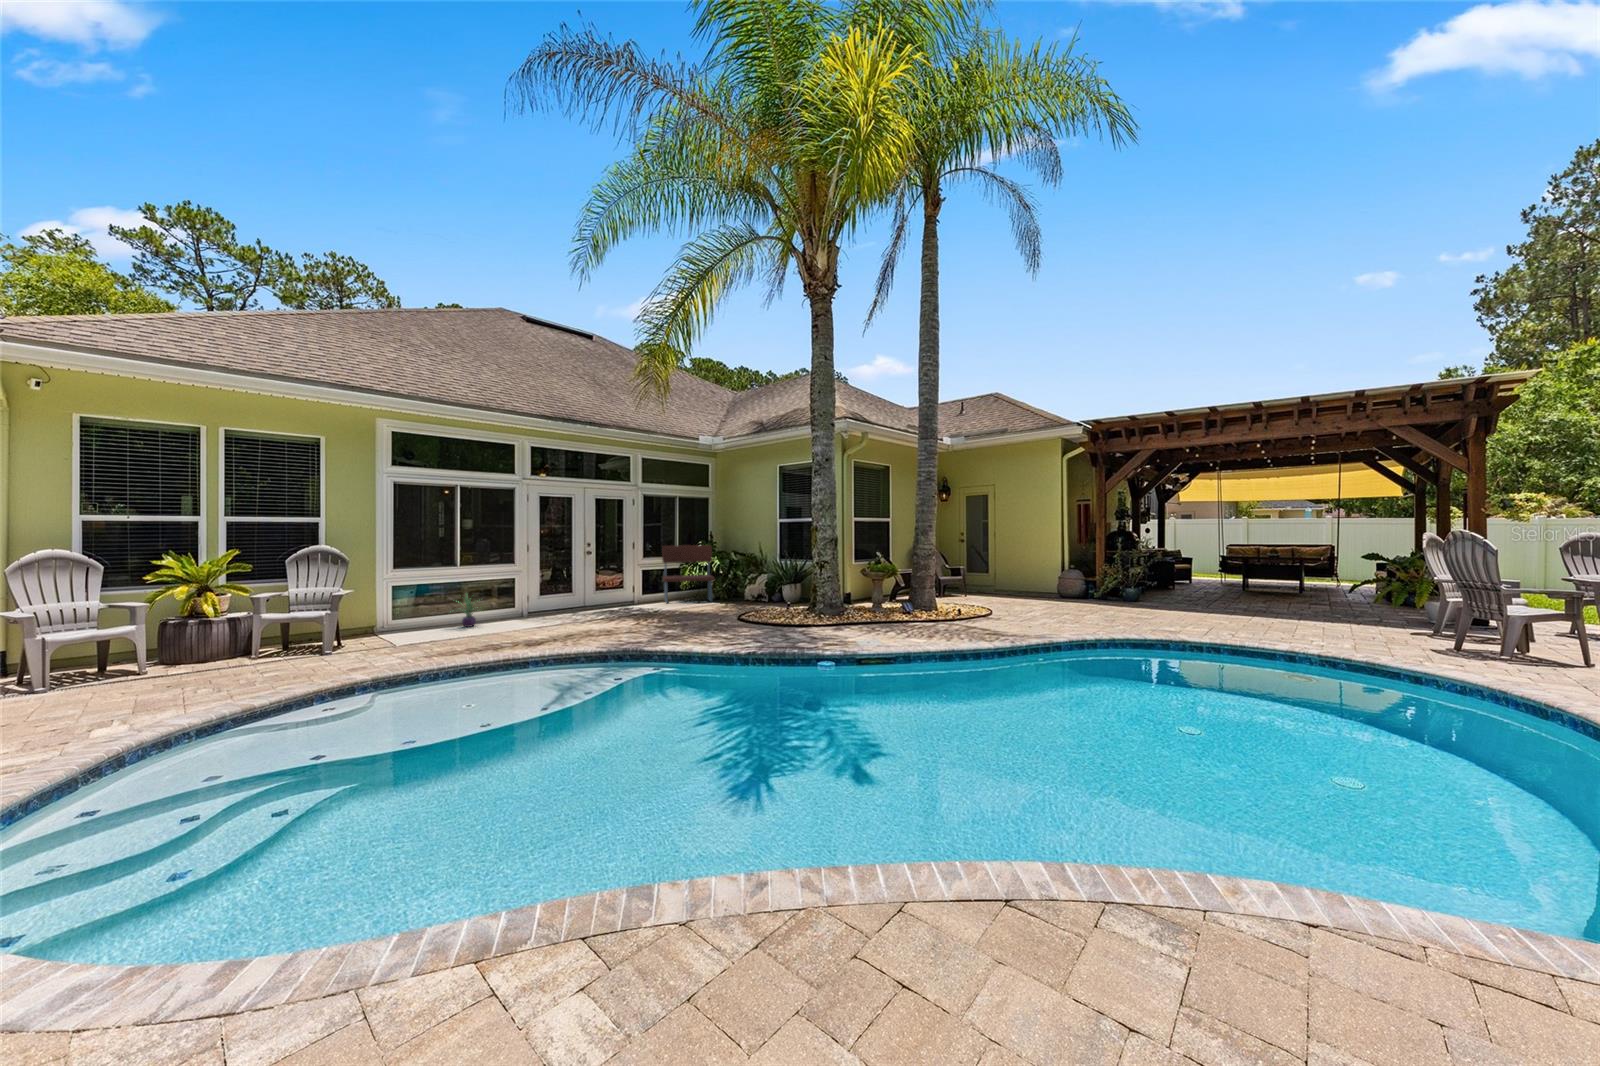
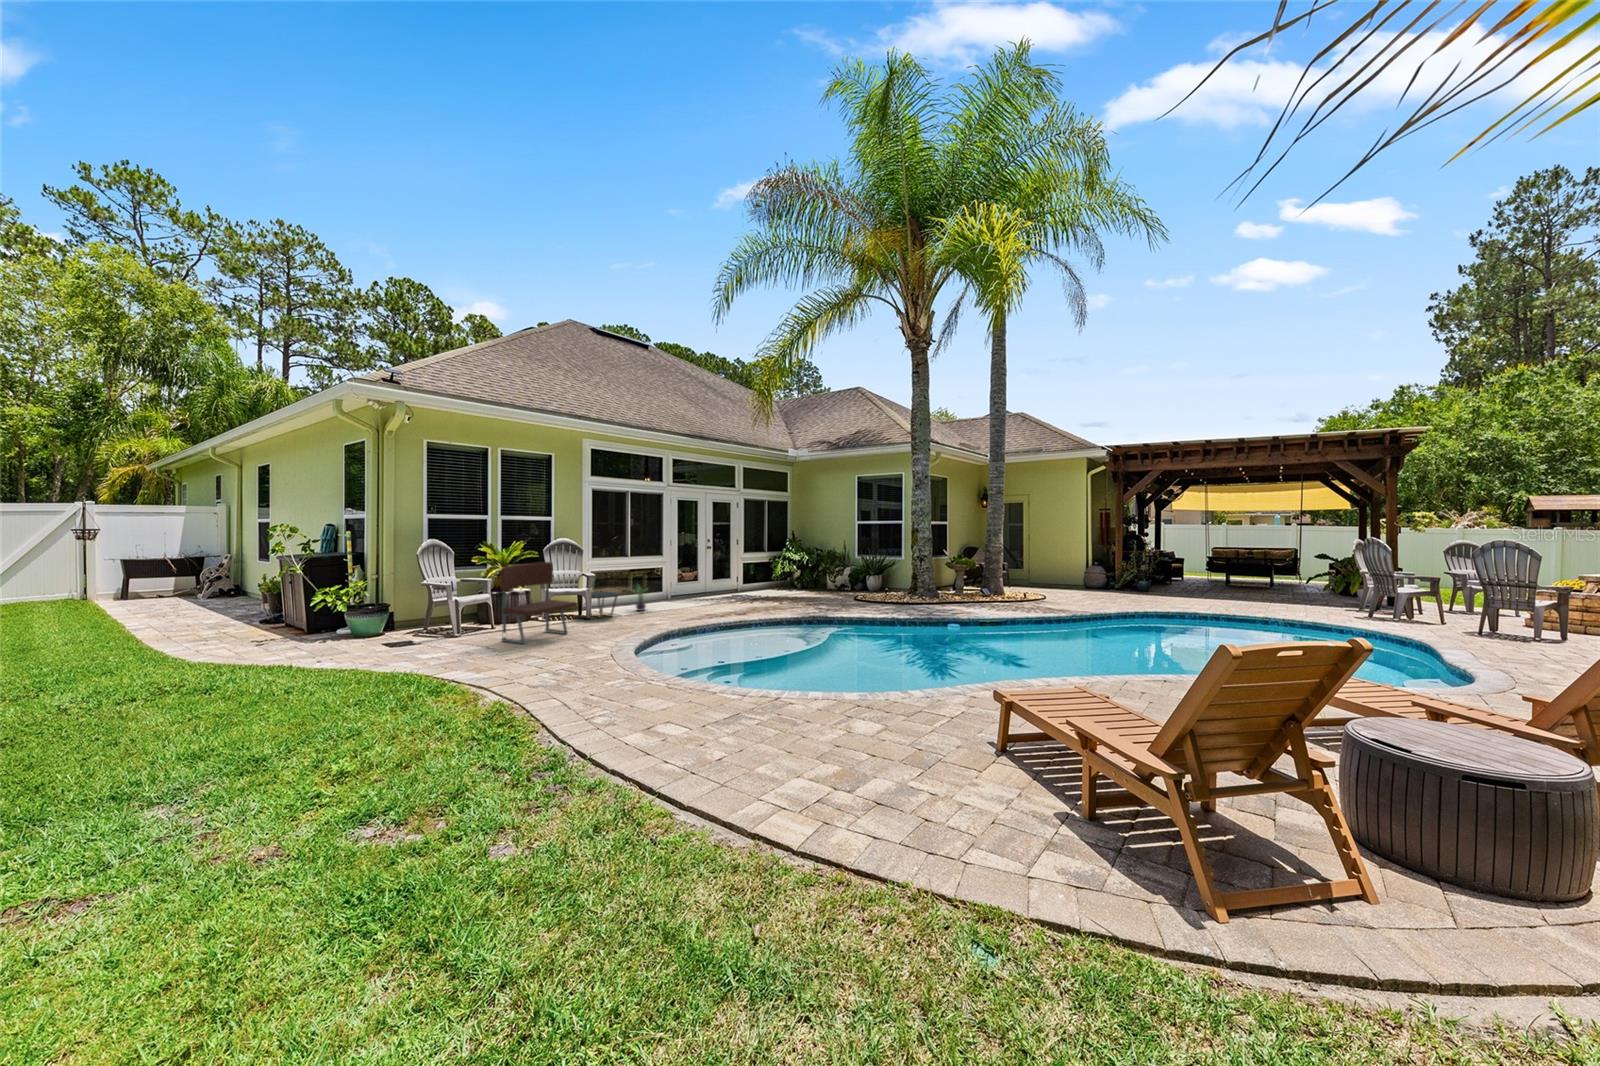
bench: present [662,545,715,603] -> present [500,562,577,644]
side table: none [372,604,423,638] -> present [590,592,618,618]

